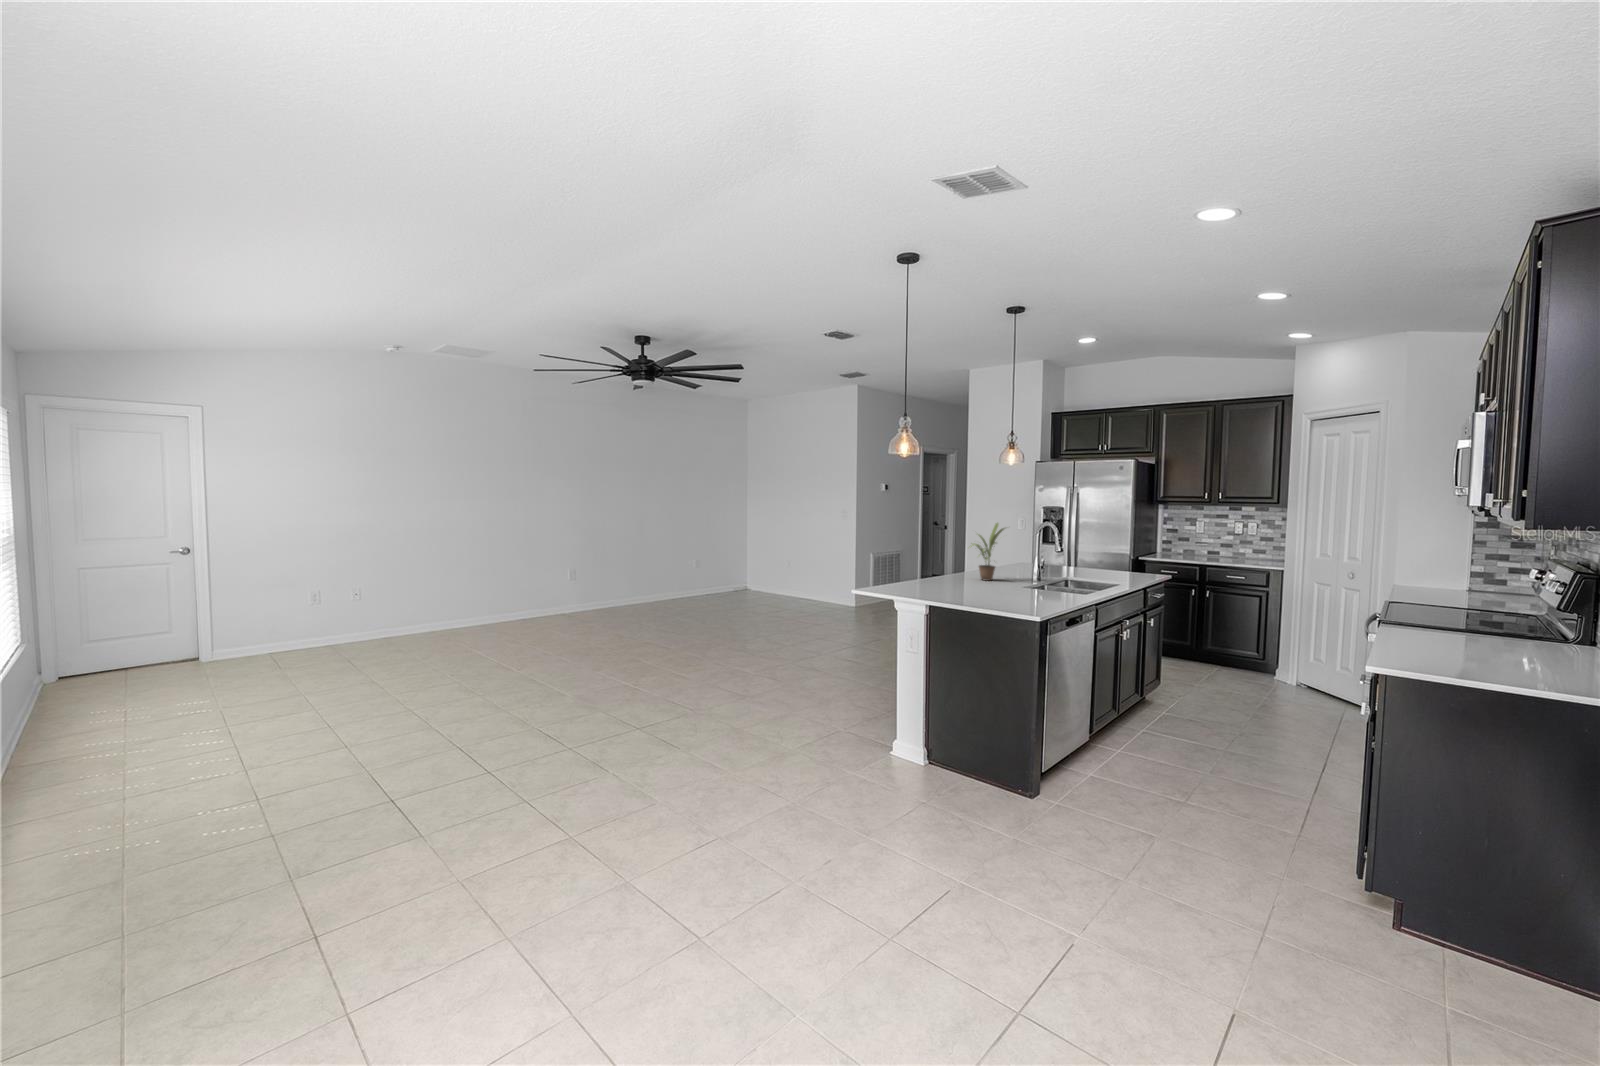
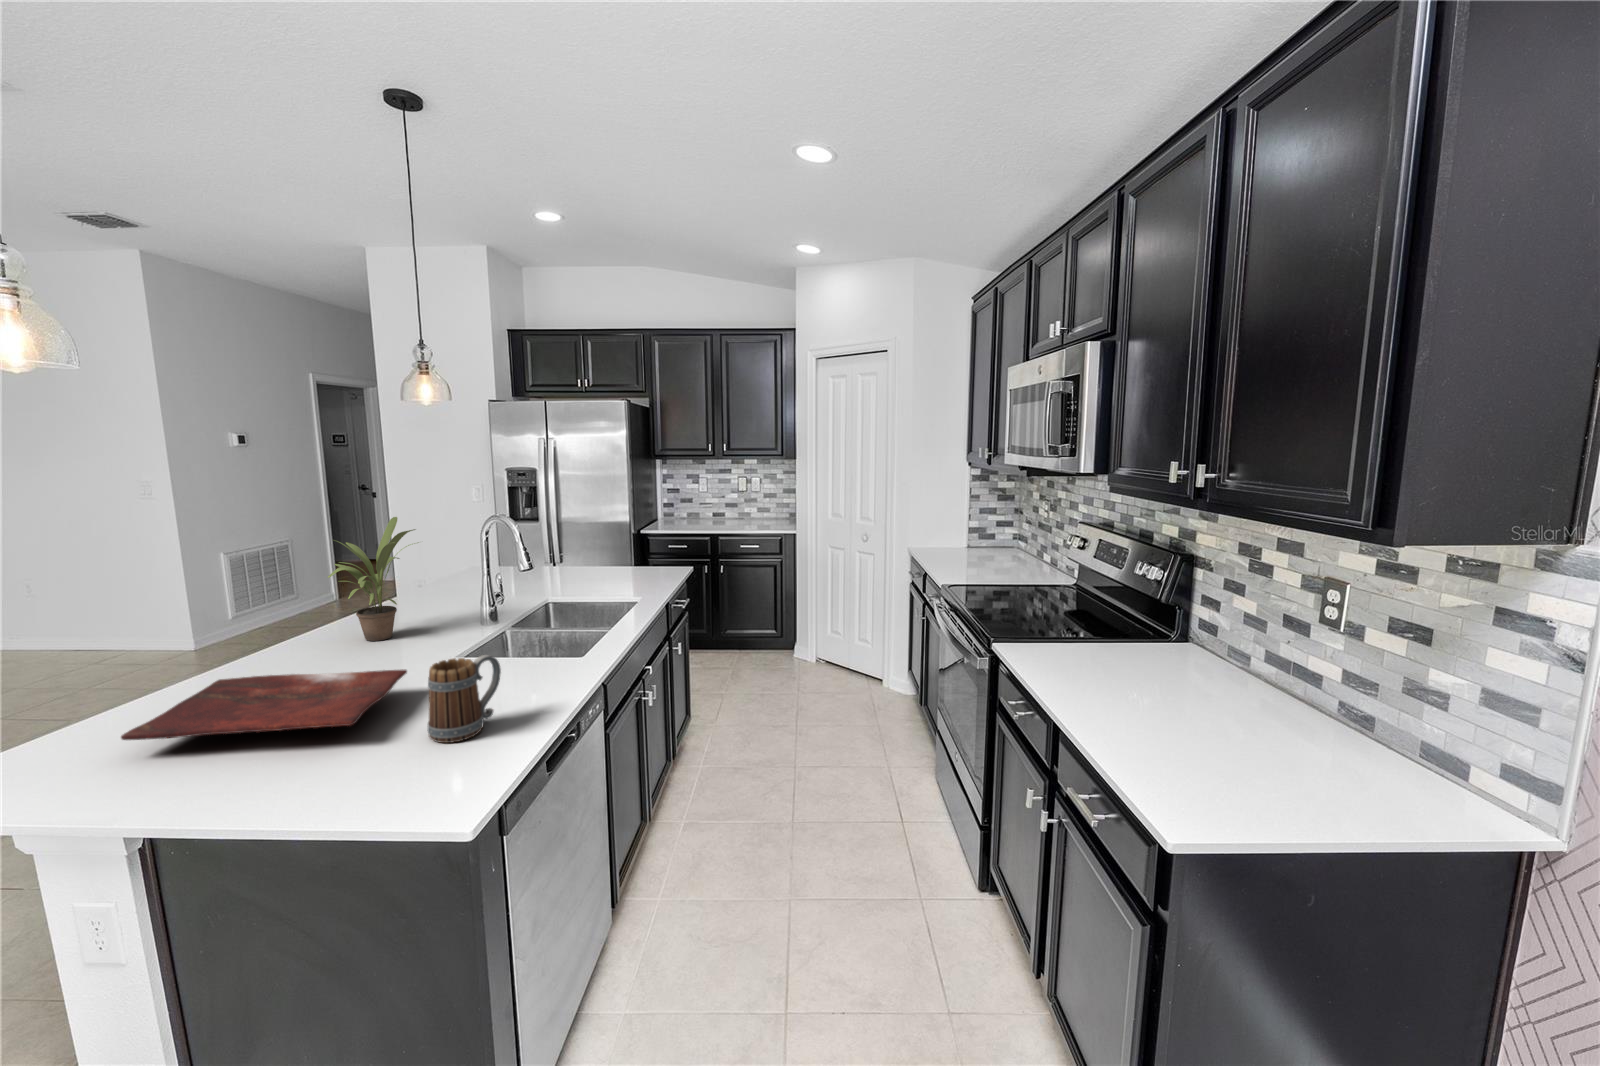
mug: none [1020,573,1050,605] -> present [427,655,501,743]
cutting board: none [921,577,1008,594] -> present [121,669,407,740]

